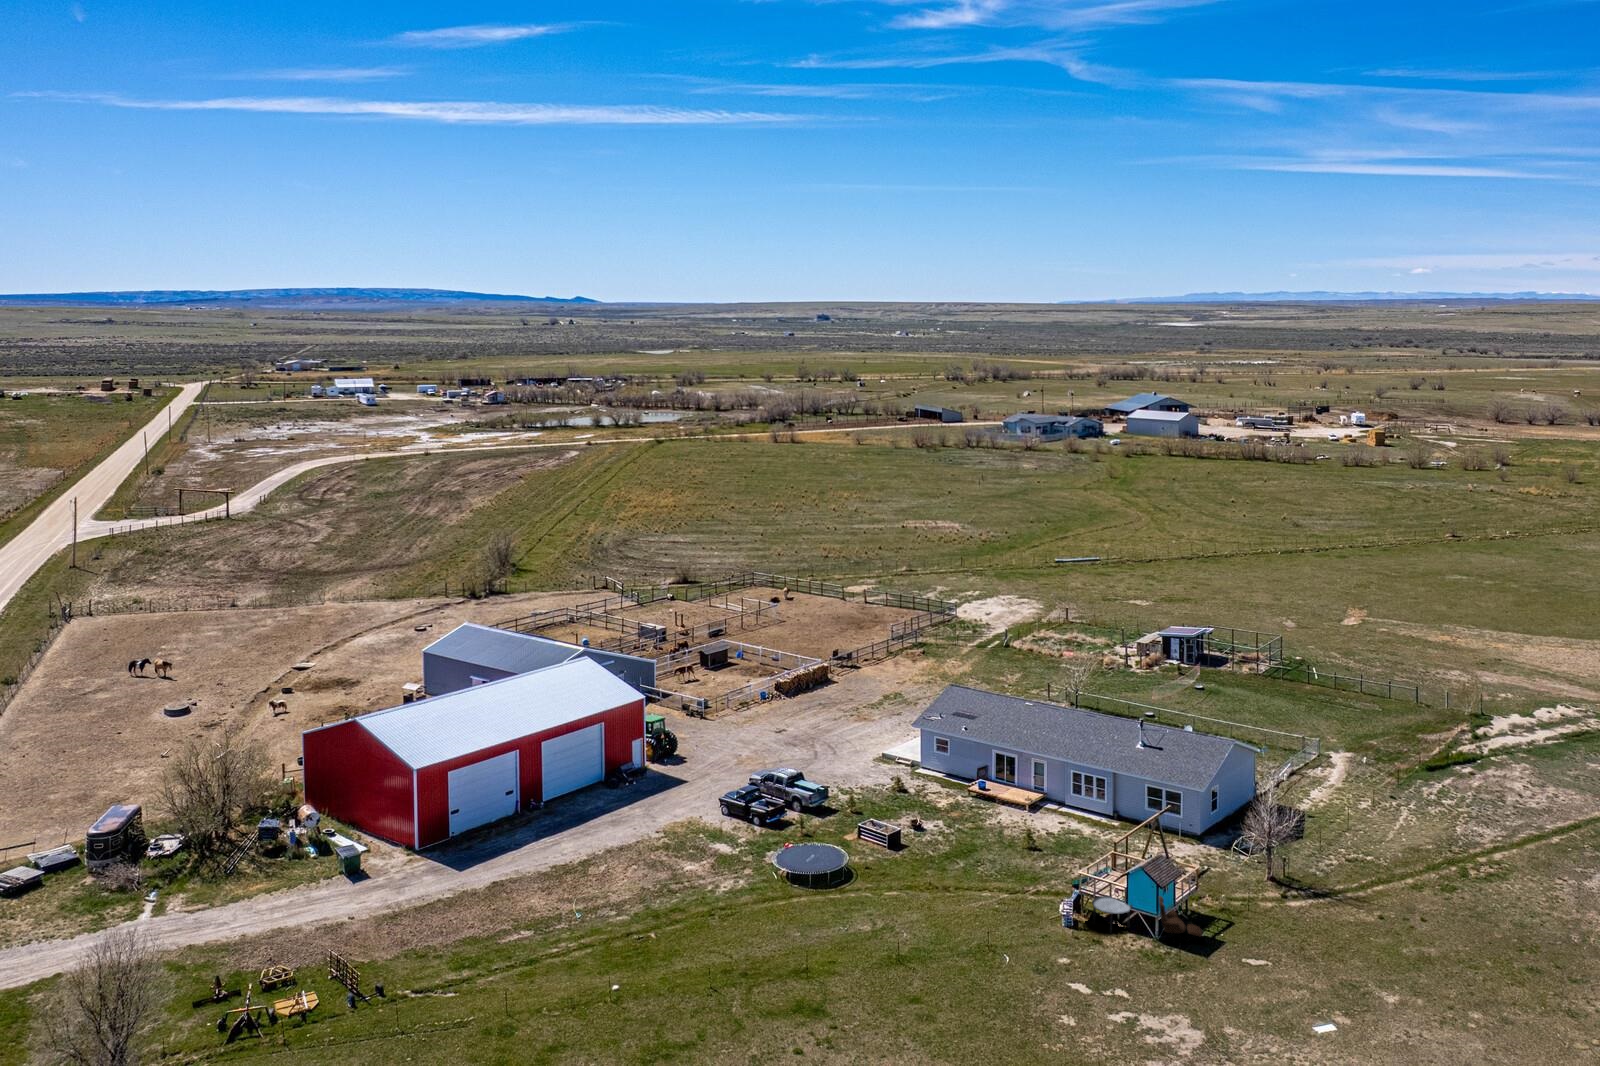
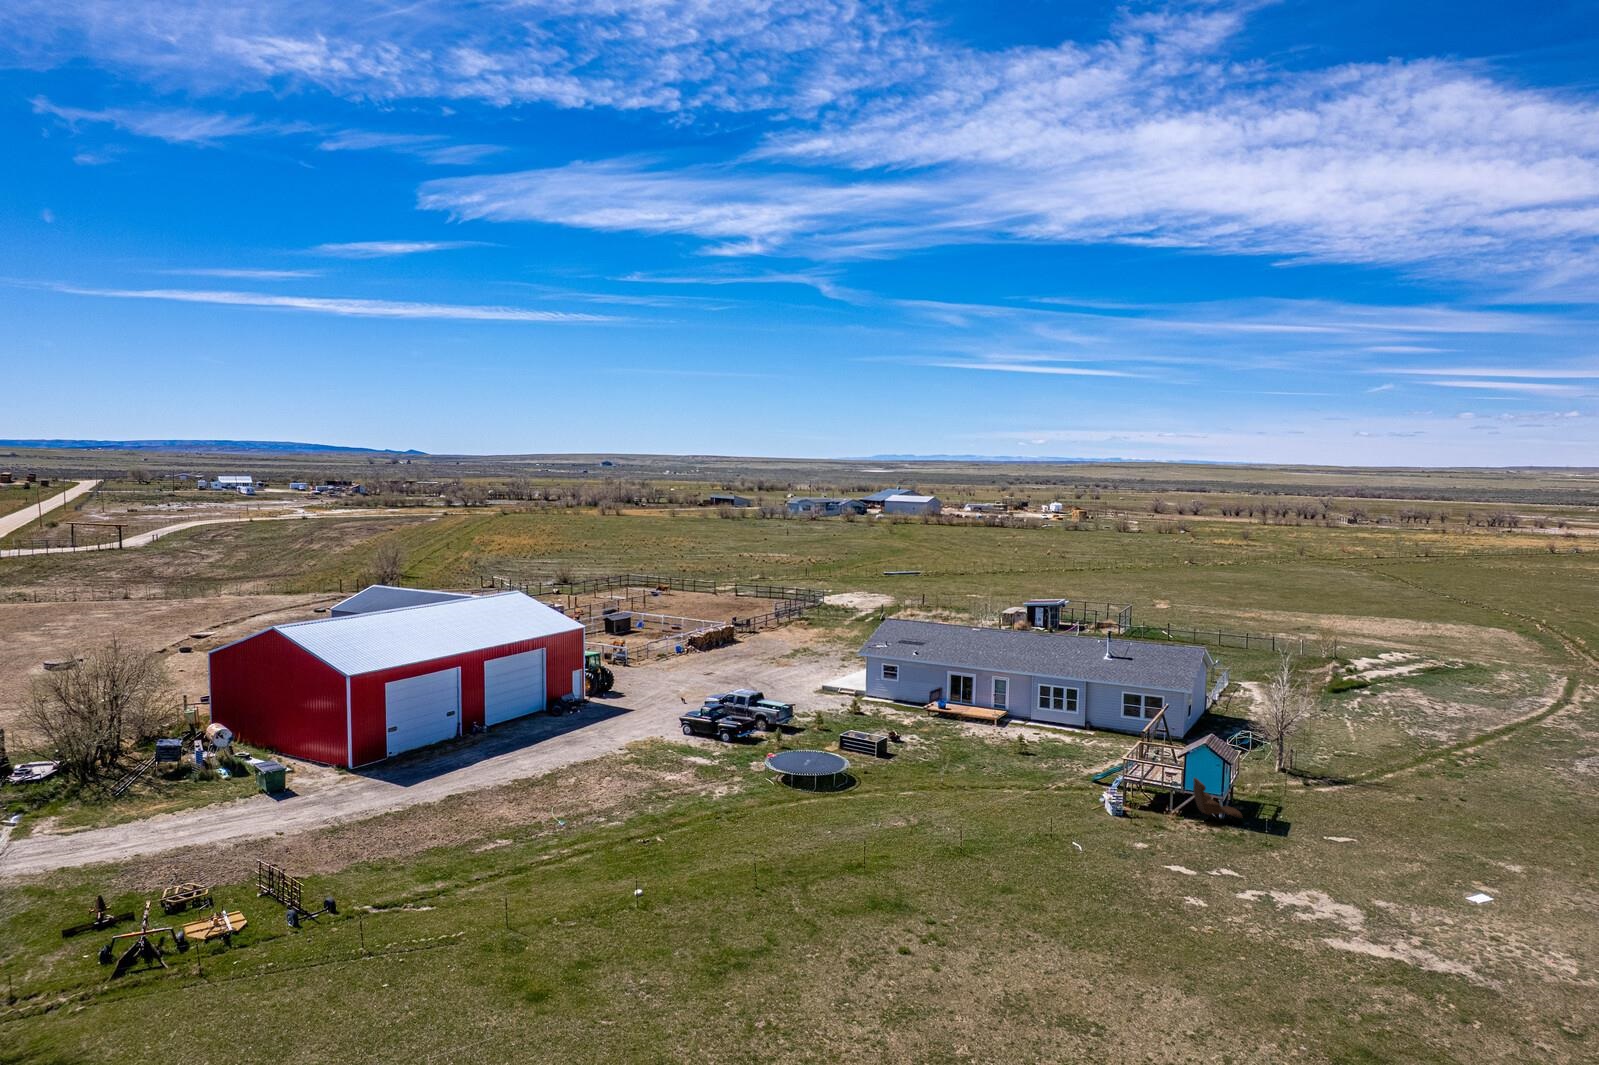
round table: present [1092,895,1132,933] -> none [1122,782,1166,820]

